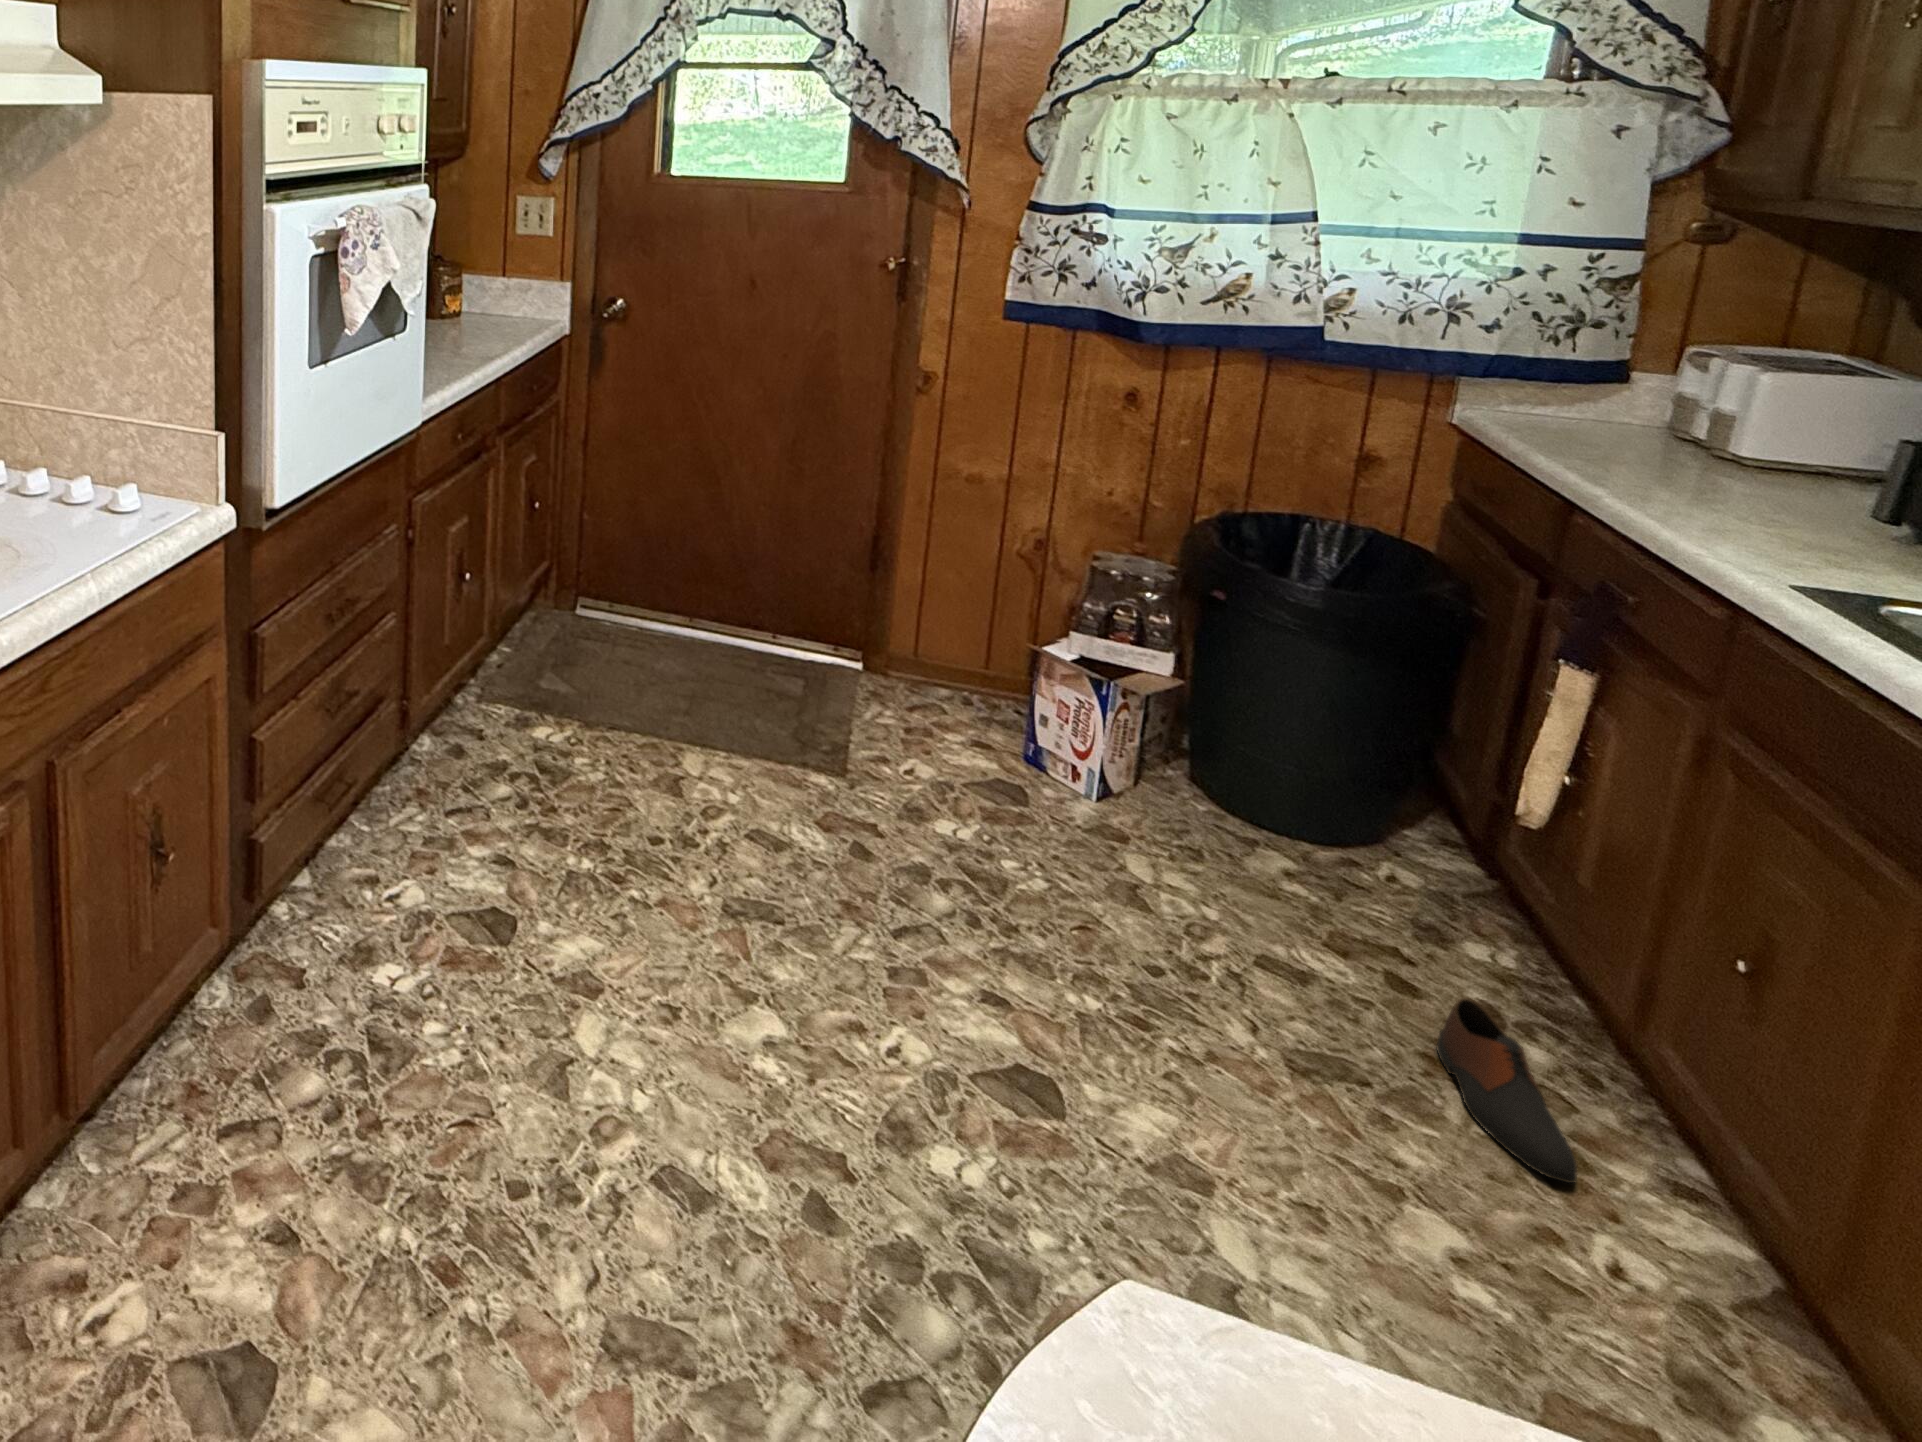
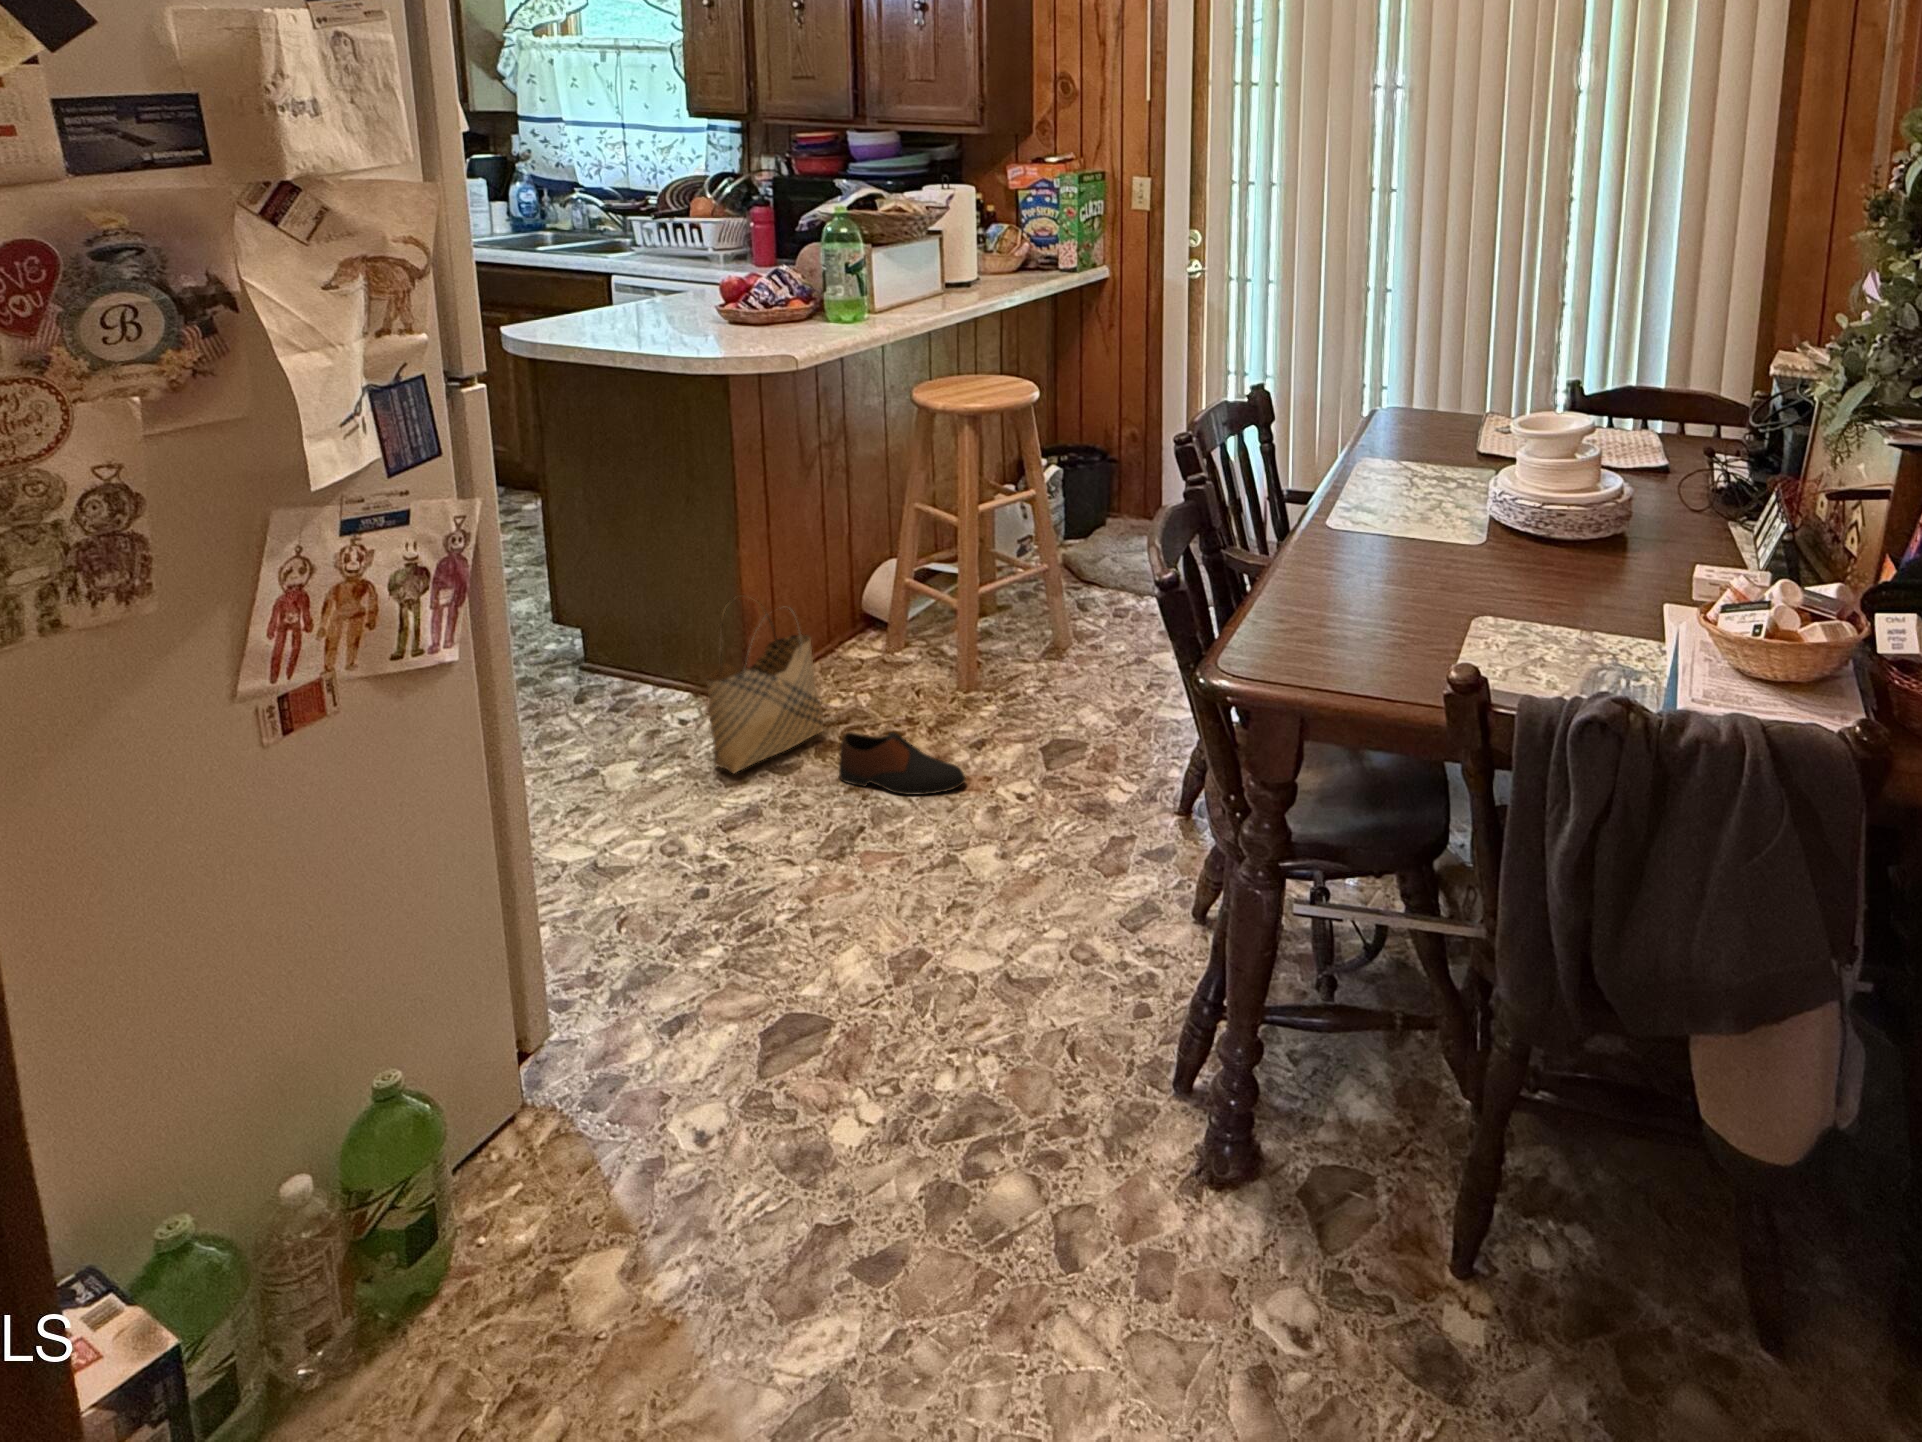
woven basket: none [1341,765,1540,1002] -> present [705,596,823,773]

